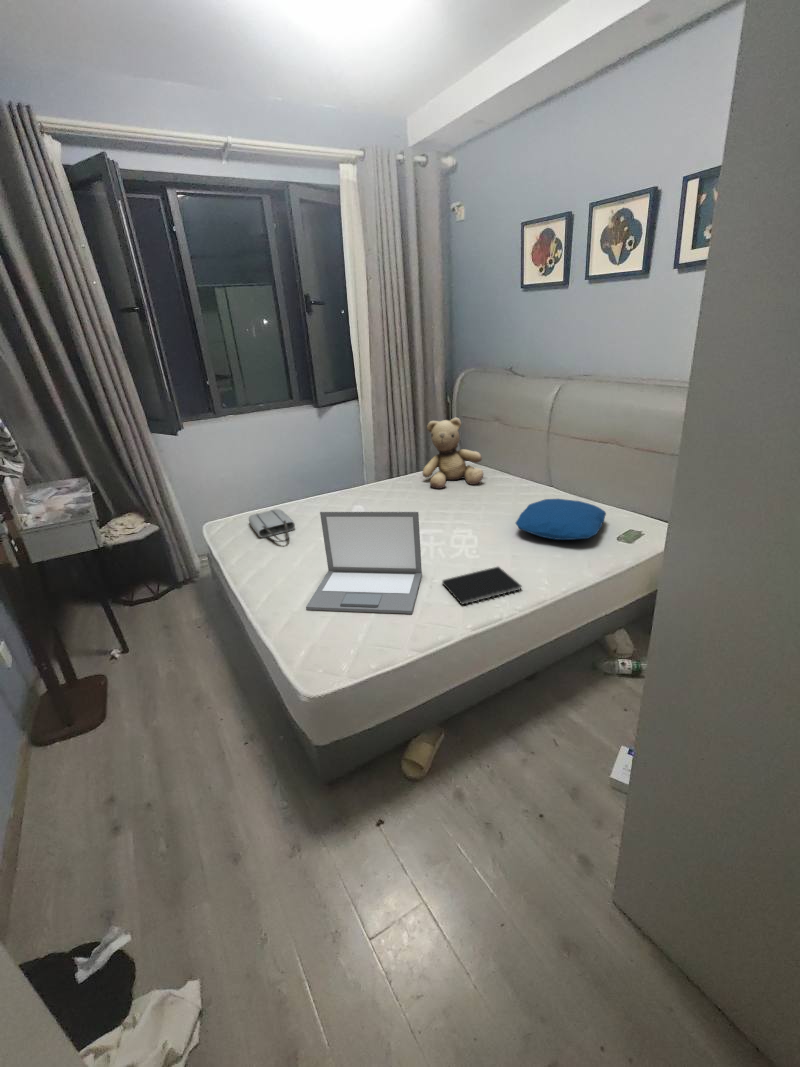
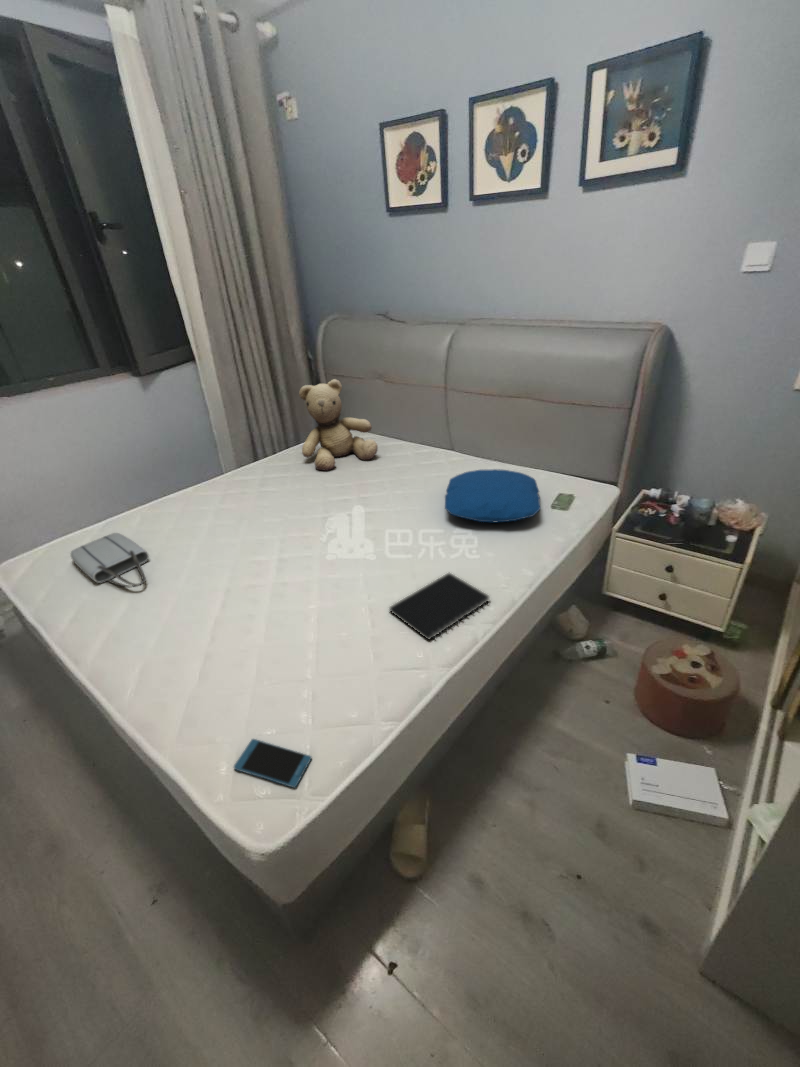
laptop: present [306,512,422,614] -> none [199,524,369,699]
smartphone: none [307,633,355,662] -> present [234,739,311,788]

